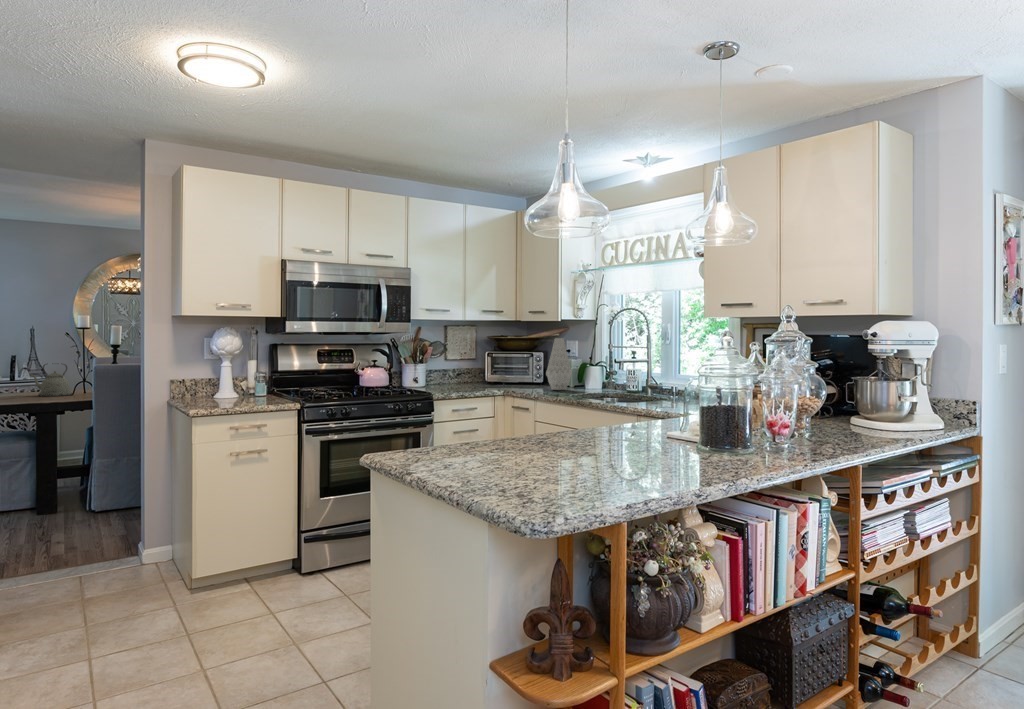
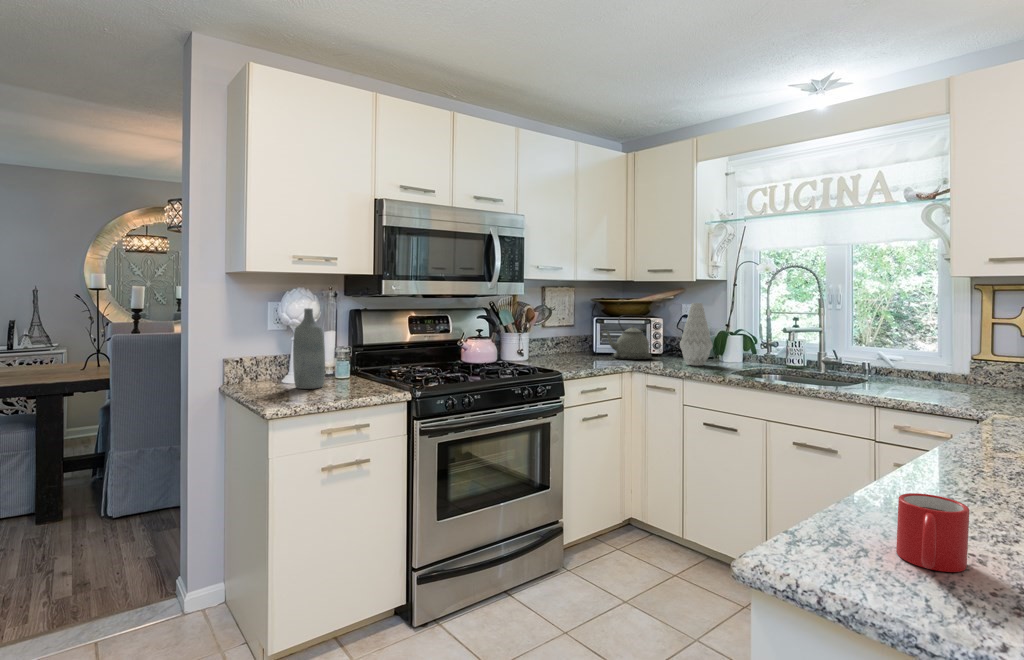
bottle: none [217,343,240,401] -> present [293,308,325,389]
kettle: present [31,364,72,397] -> present [603,316,652,360]
mug: none [415,426,449,455] -> present [896,493,970,572]

